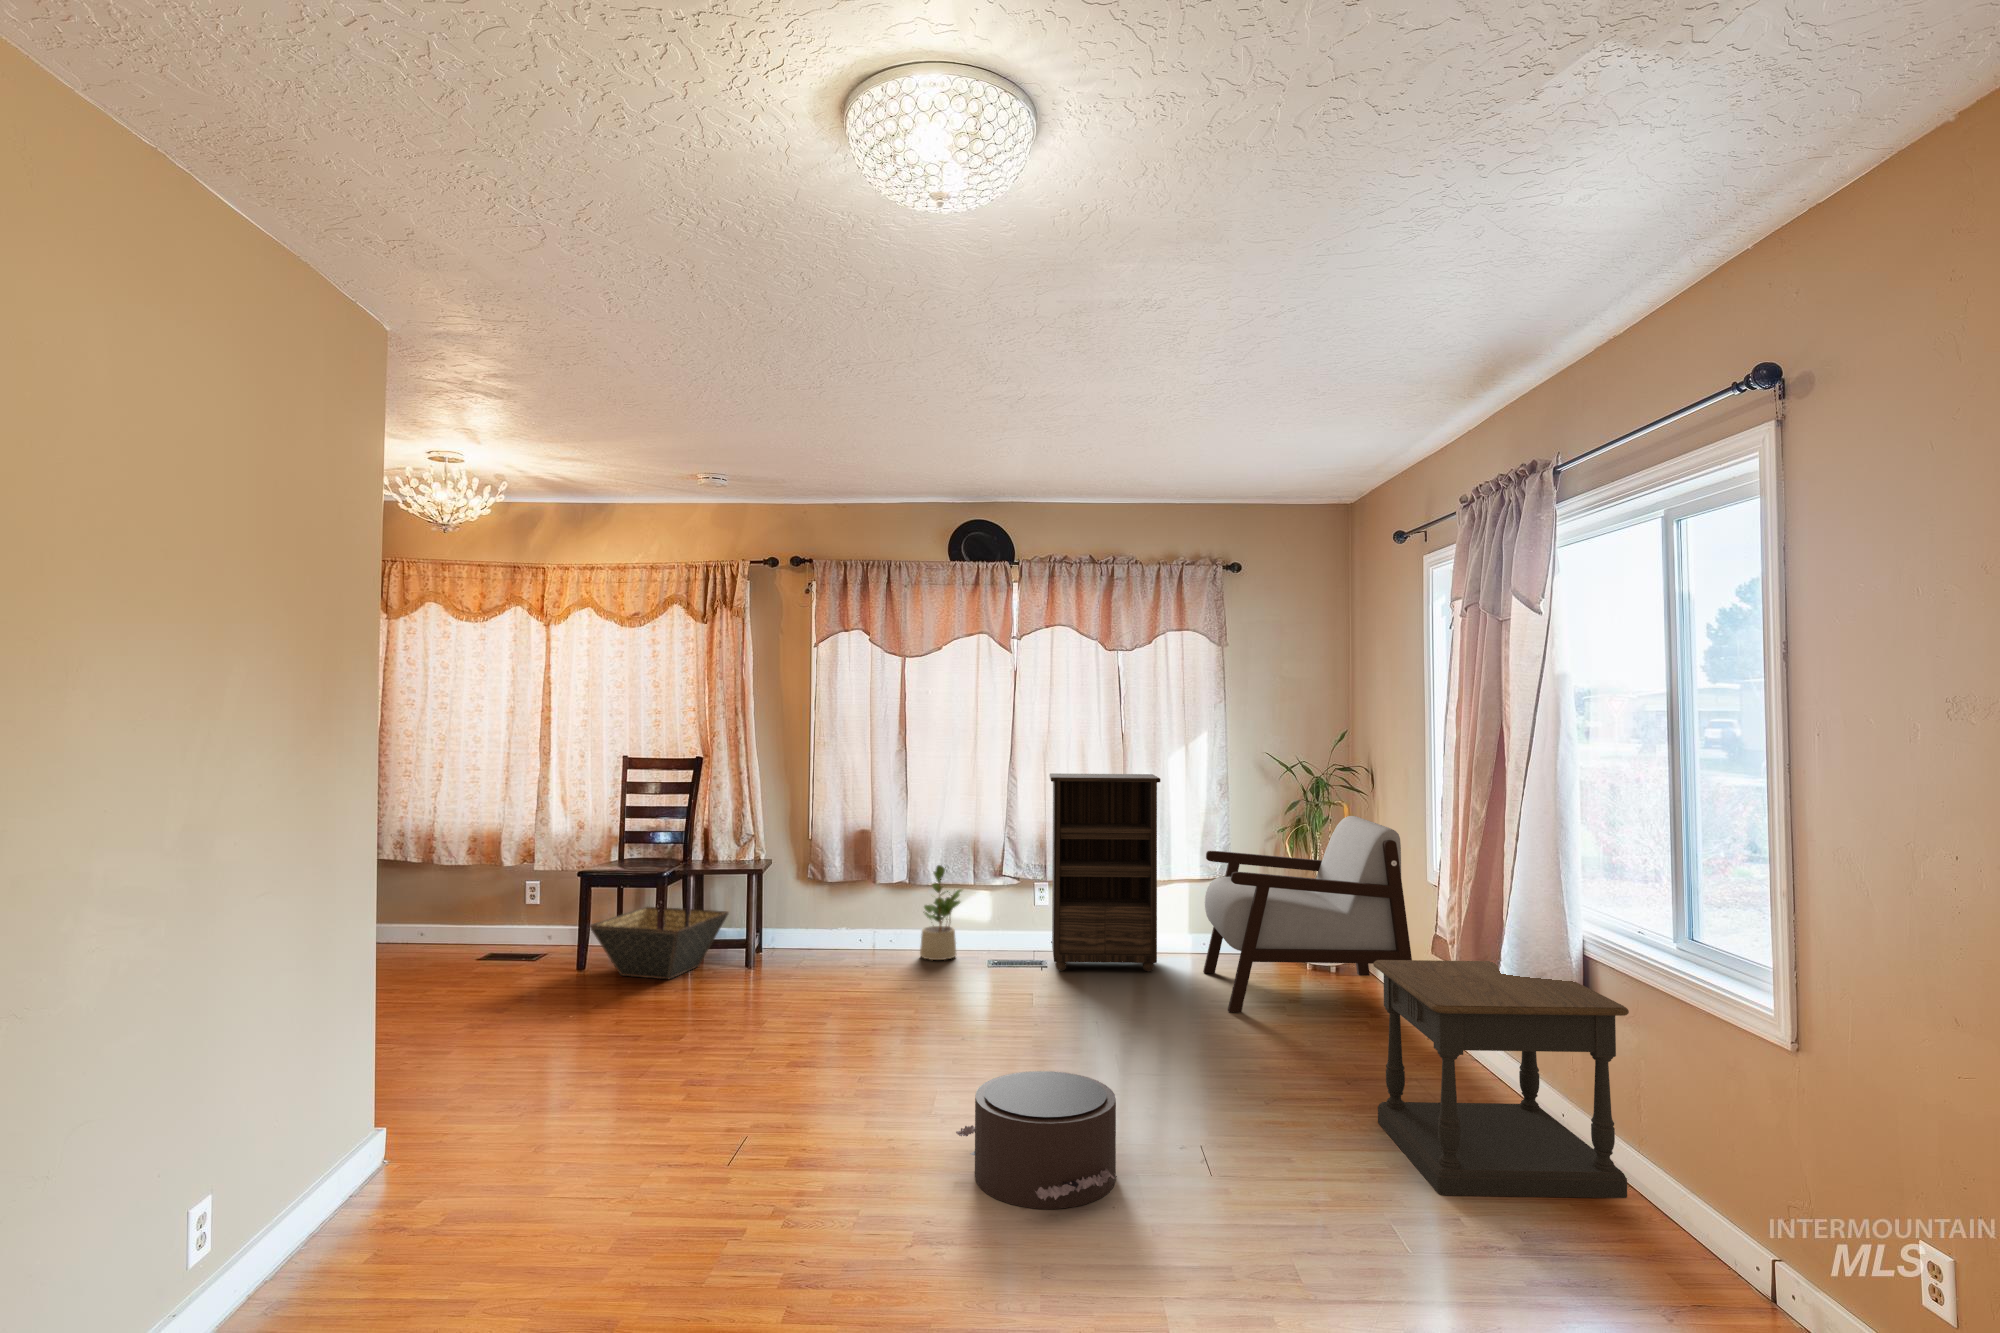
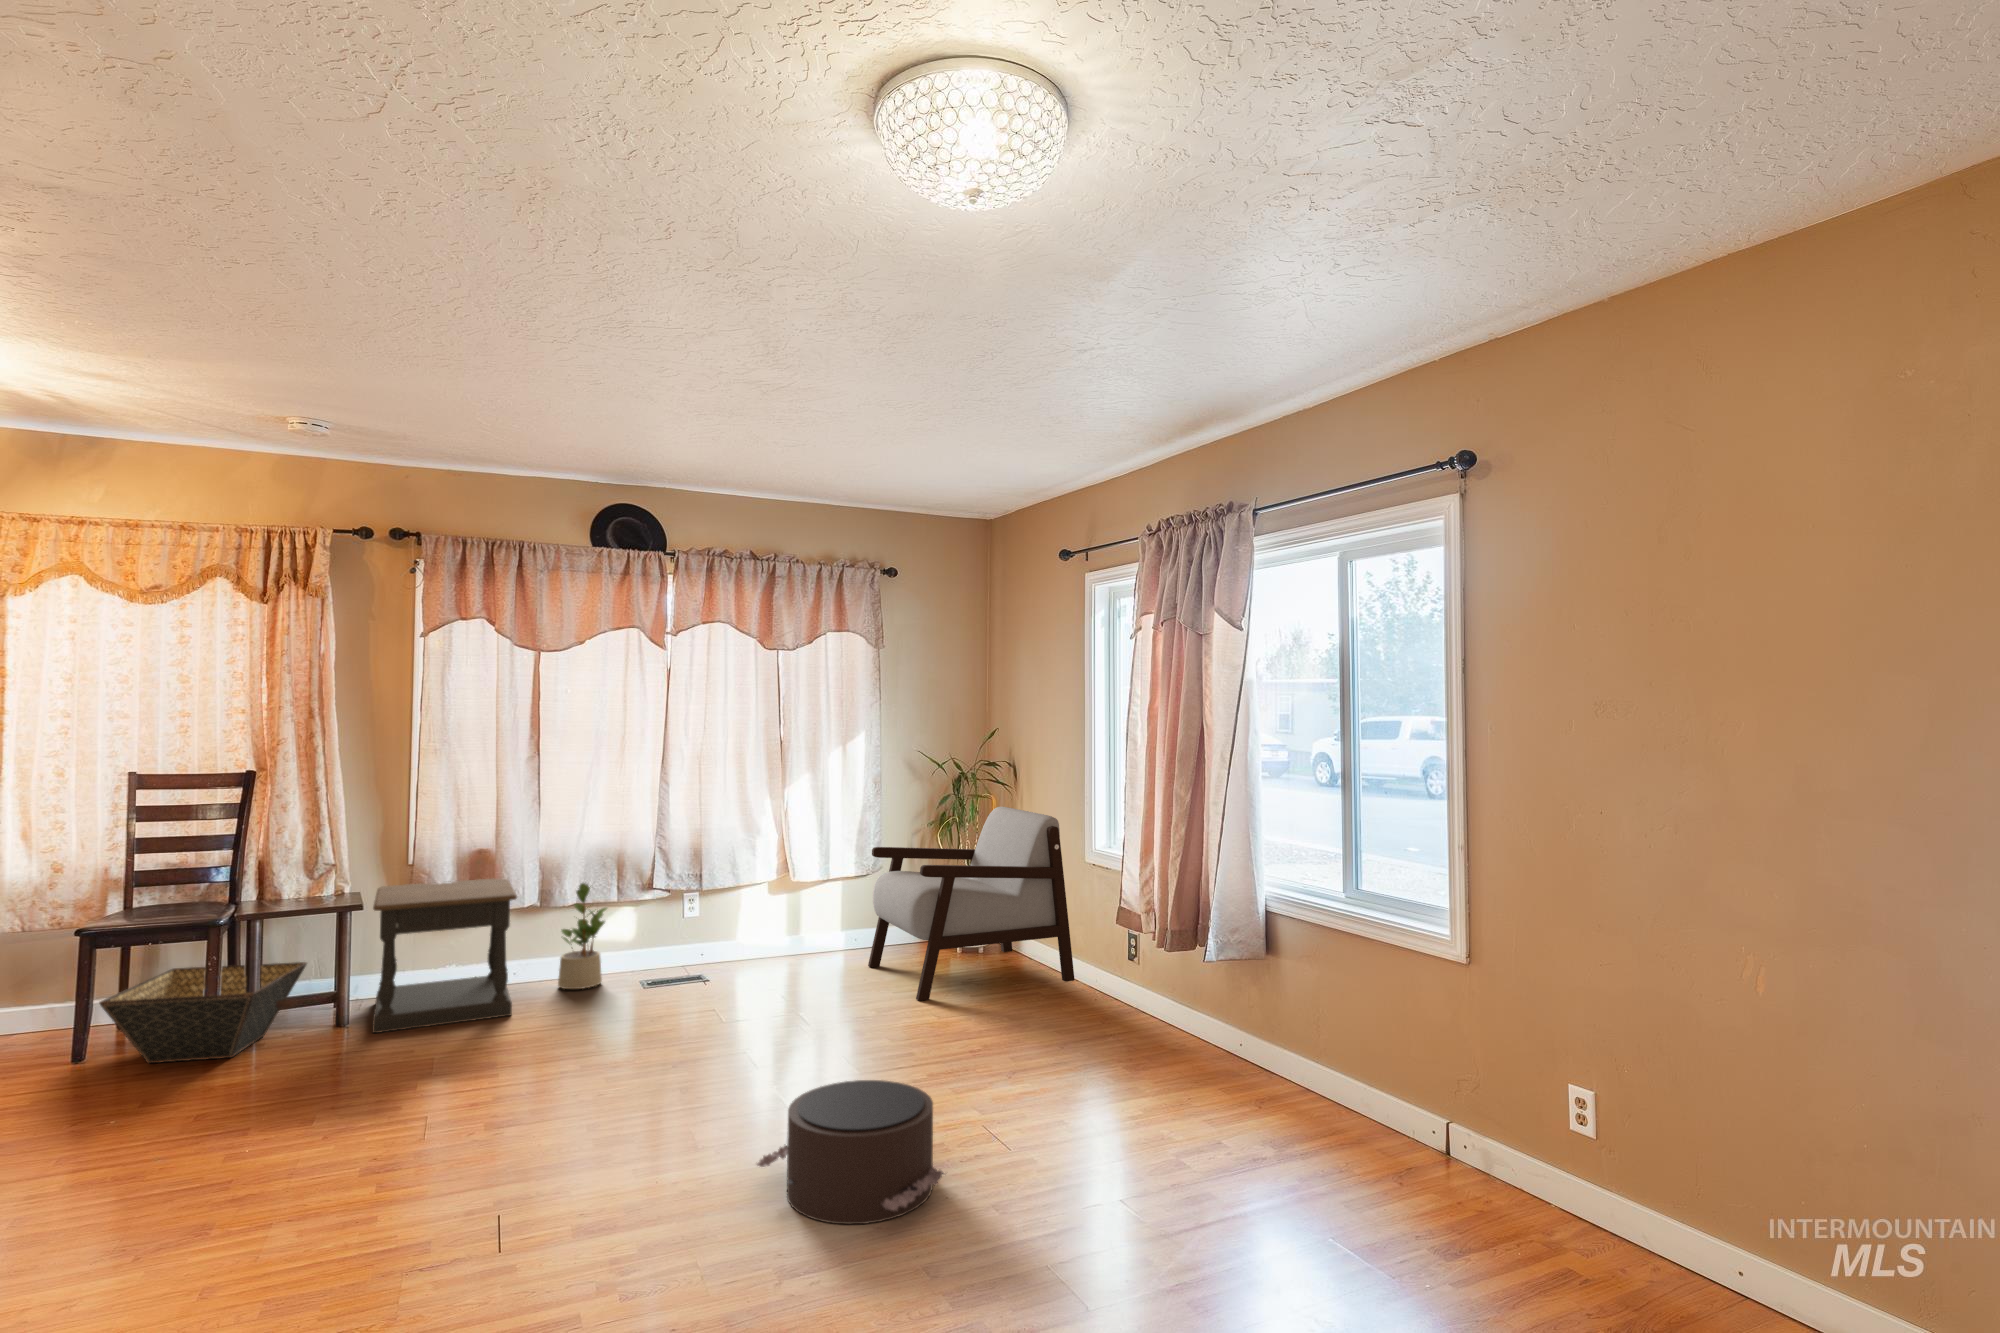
bookshelf: present [1050,773,1160,972] -> none [708,775,831,983]
side table: present [1373,960,1629,1198] -> present [372,879,517,1033]

